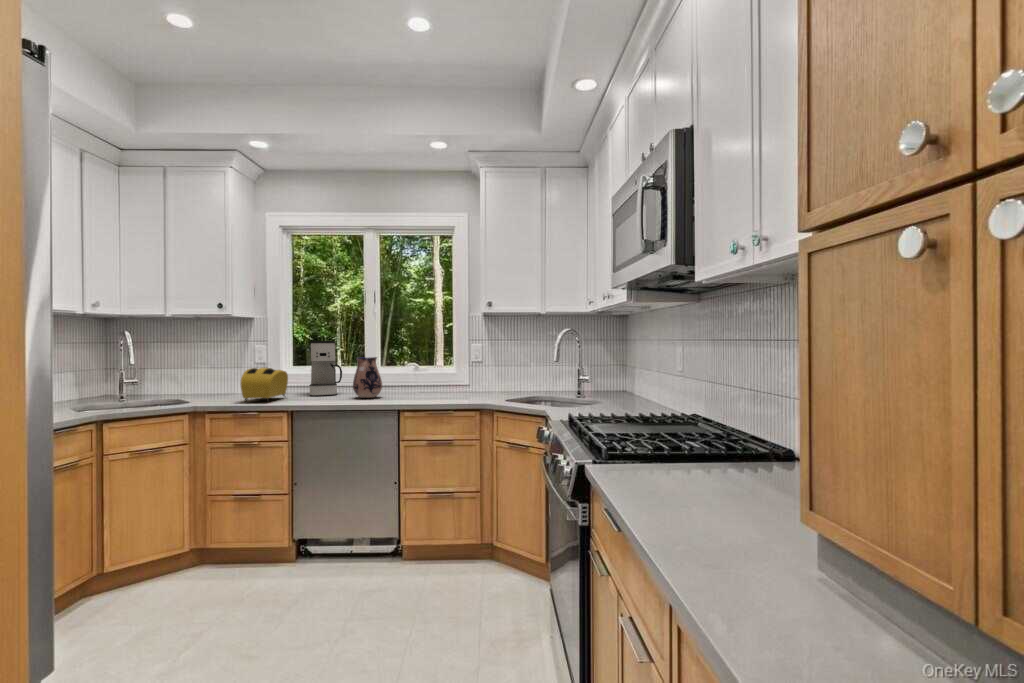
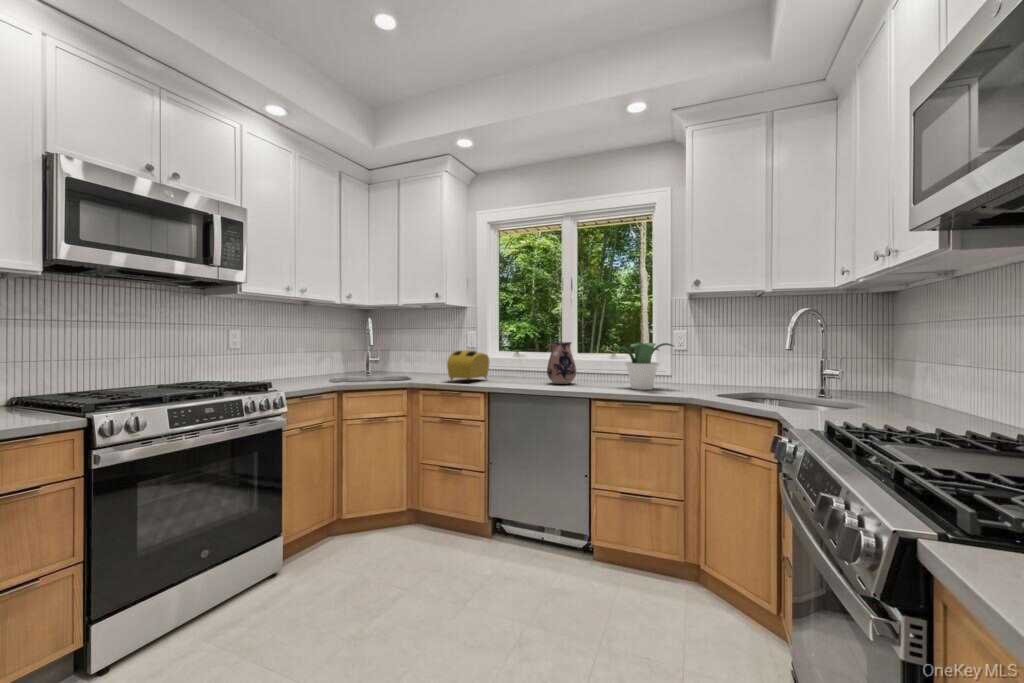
coffee maker: present [309,341,342,396] -> none [509,326,540,380]
potted plant: none [418,357,472,399] -> present [615,342,674,390]

